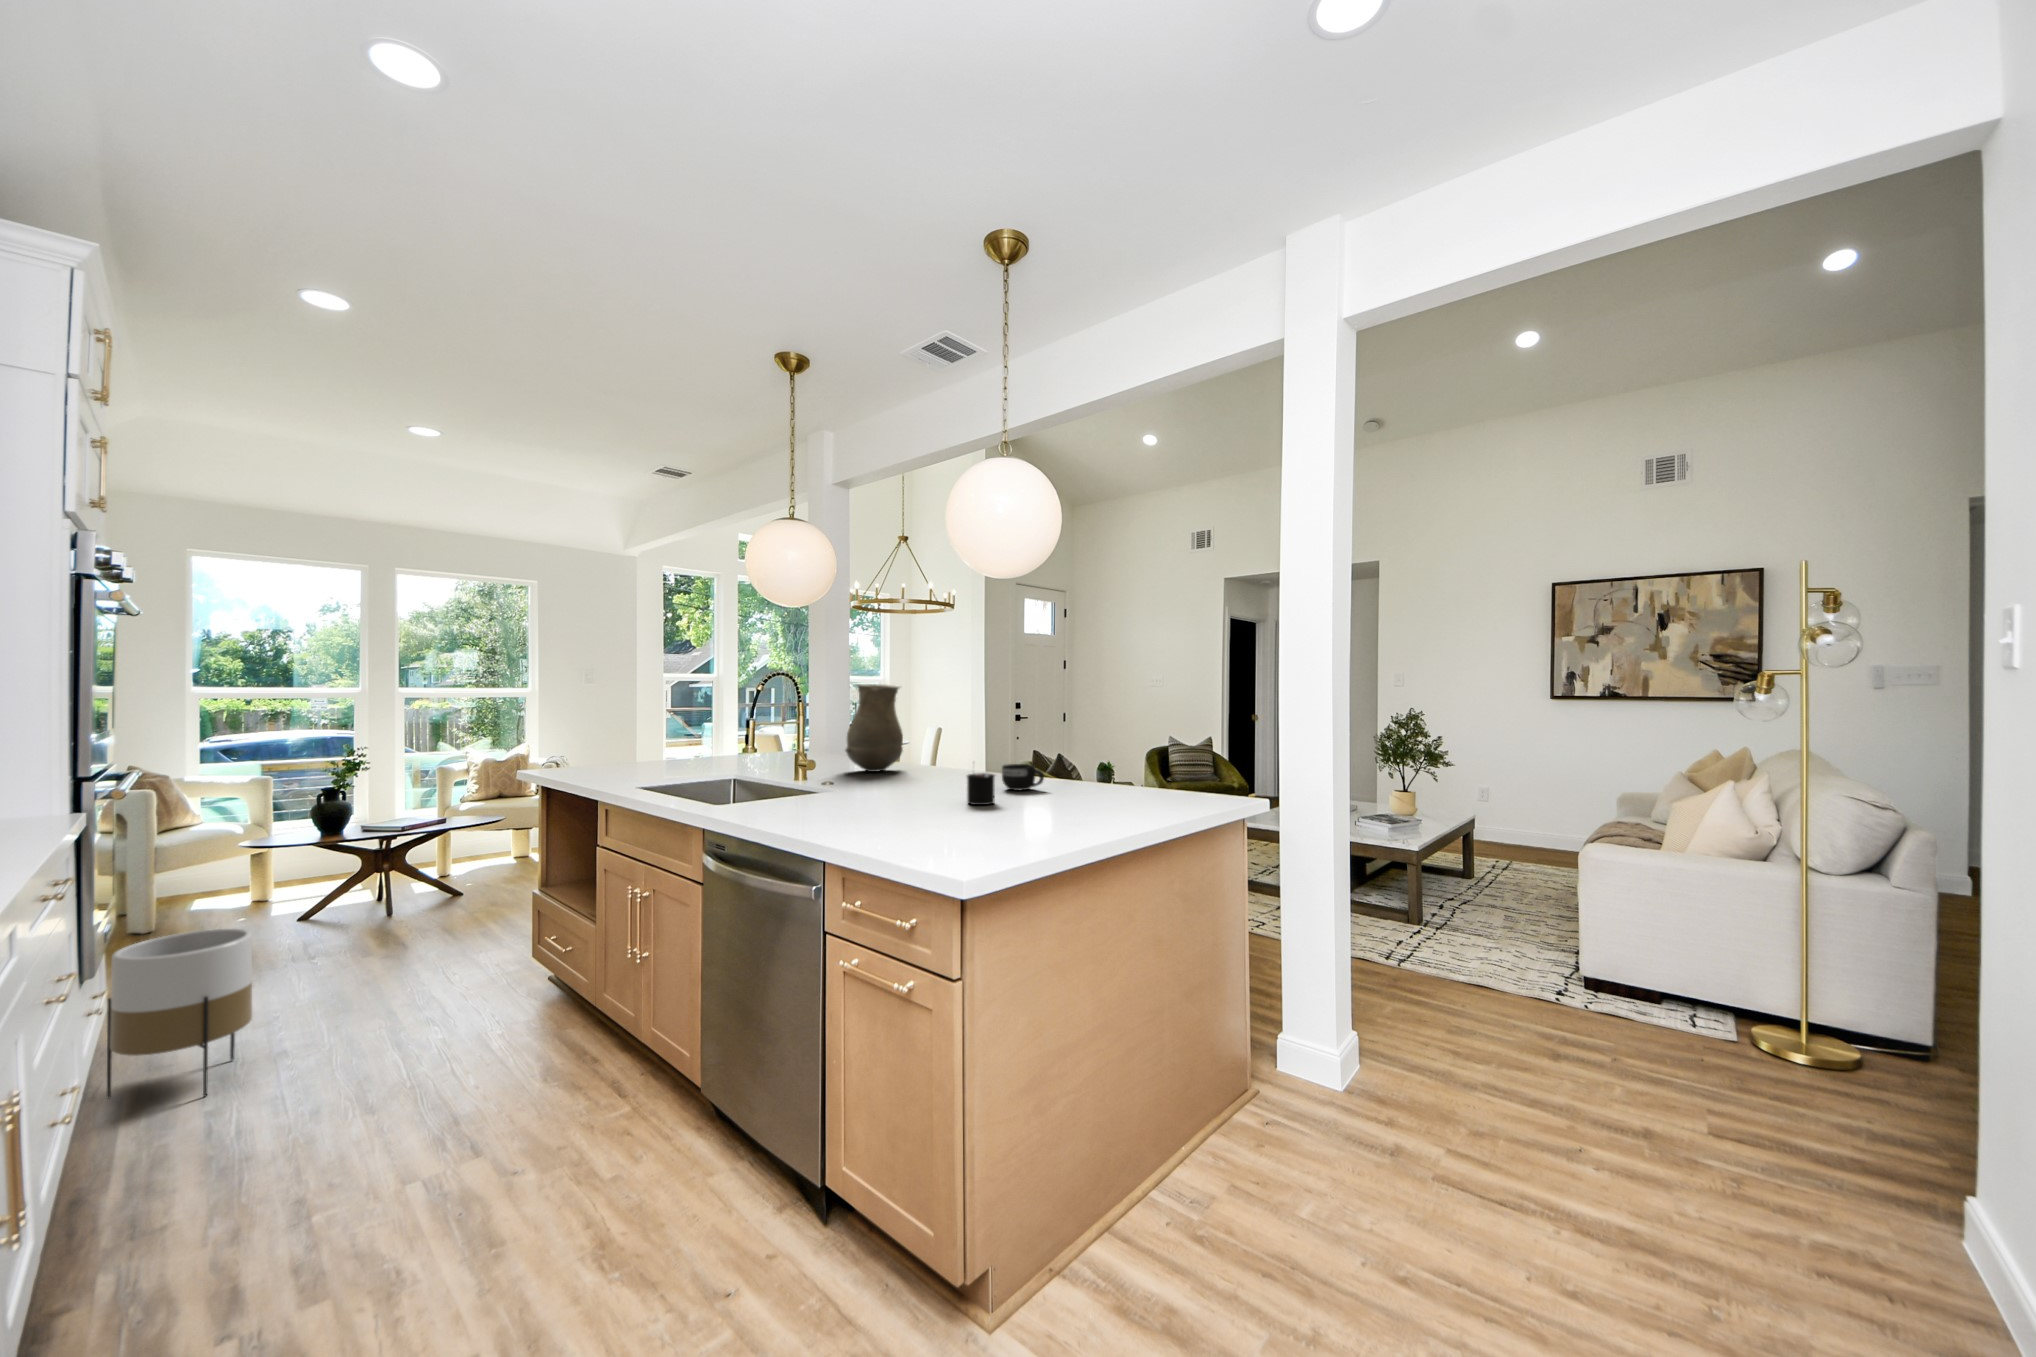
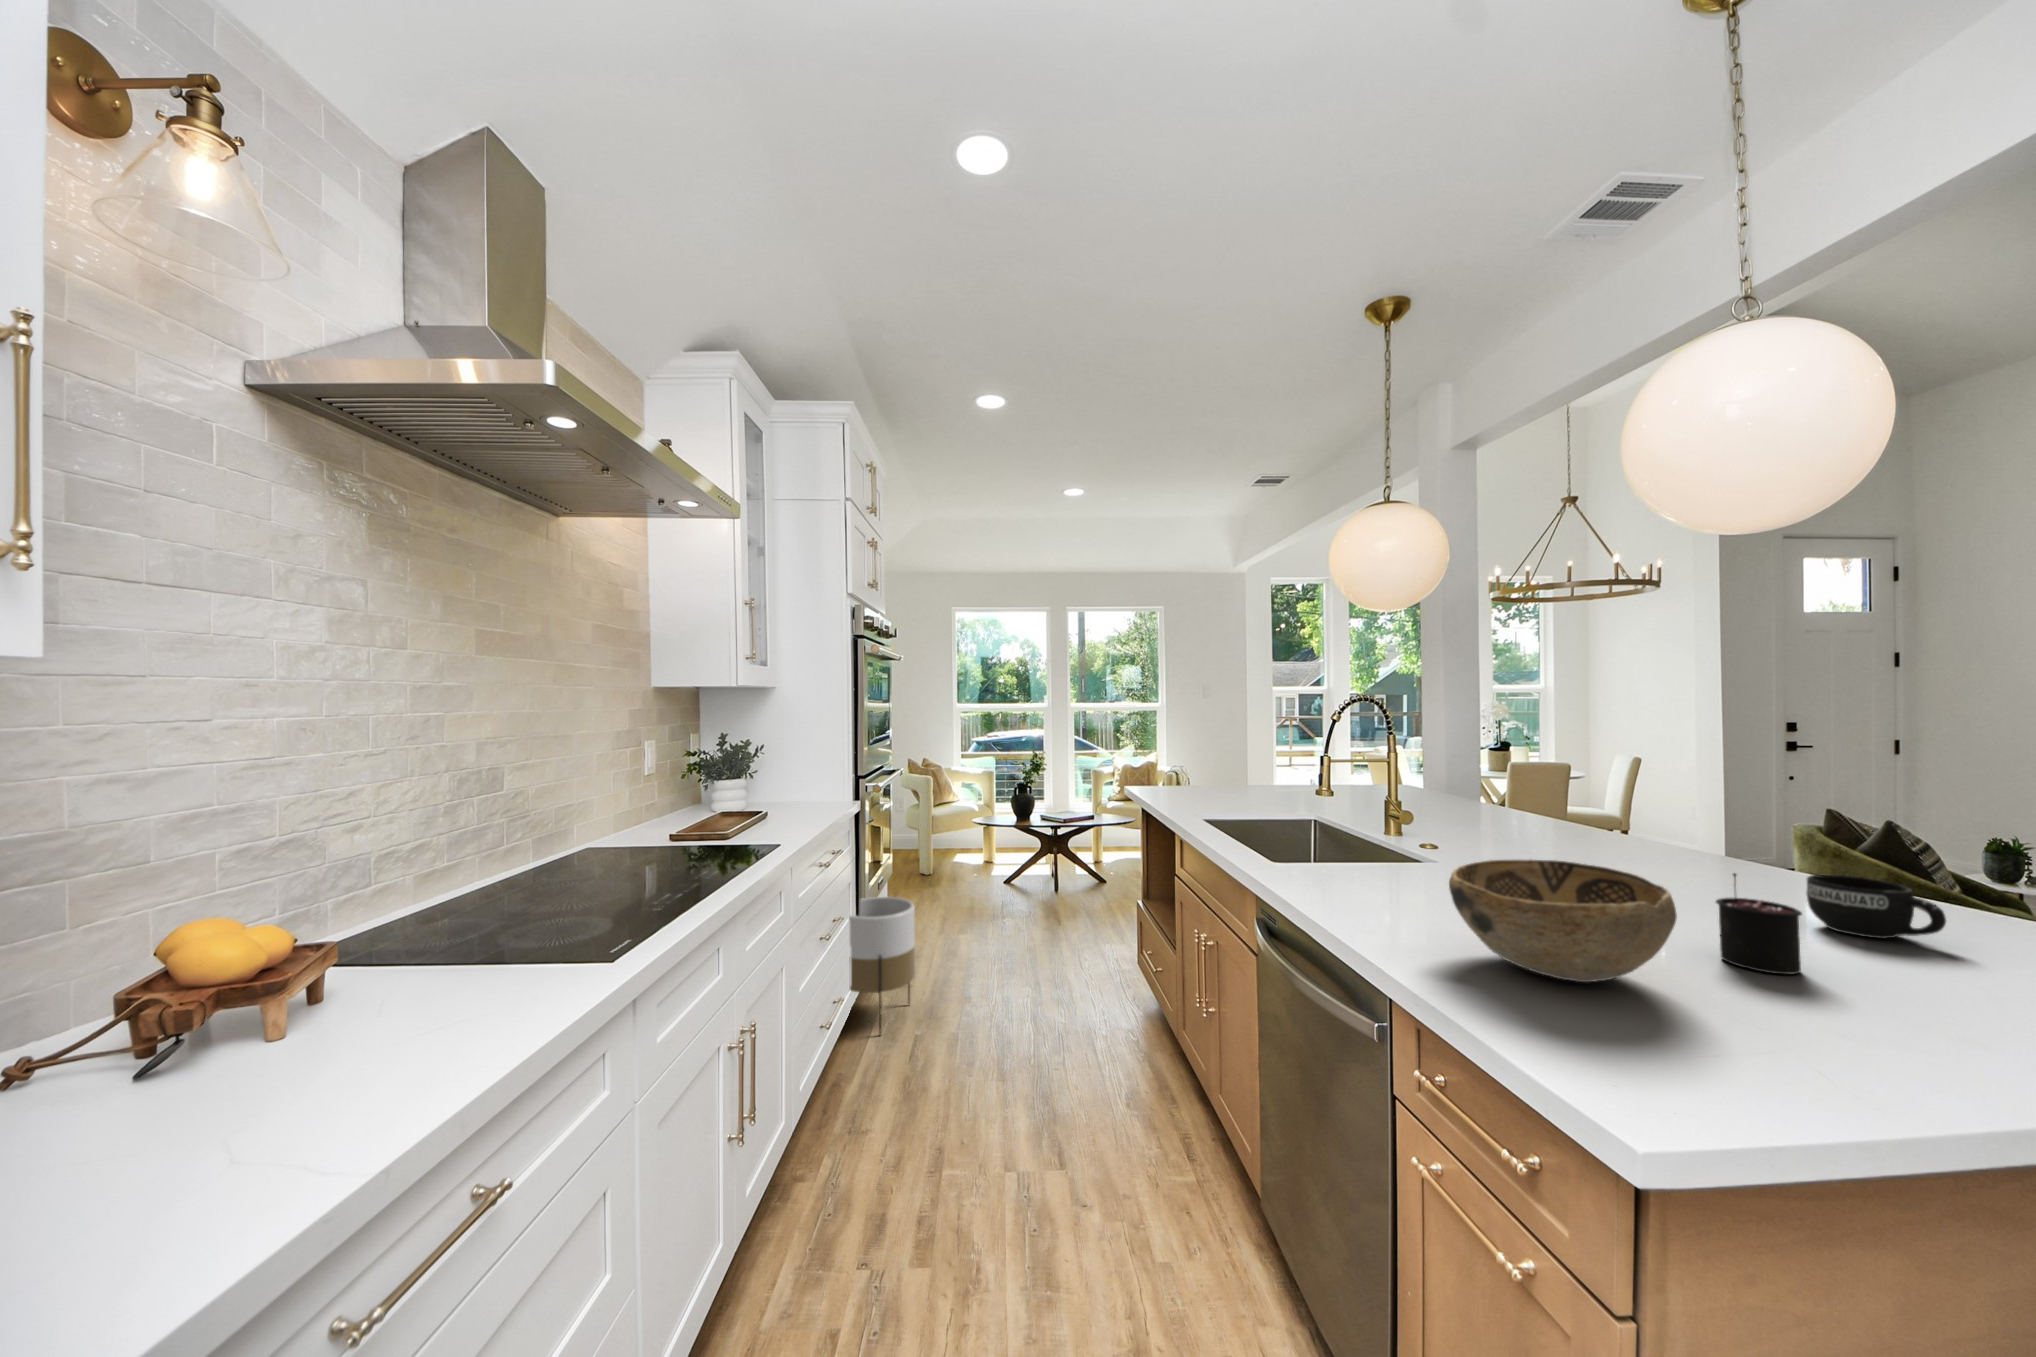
vase: present [845,684,903,772] -> none [1463,707,1567,837]
decorative bowl: none [855,763,951,817] -> present [1449,859,1677,982]

